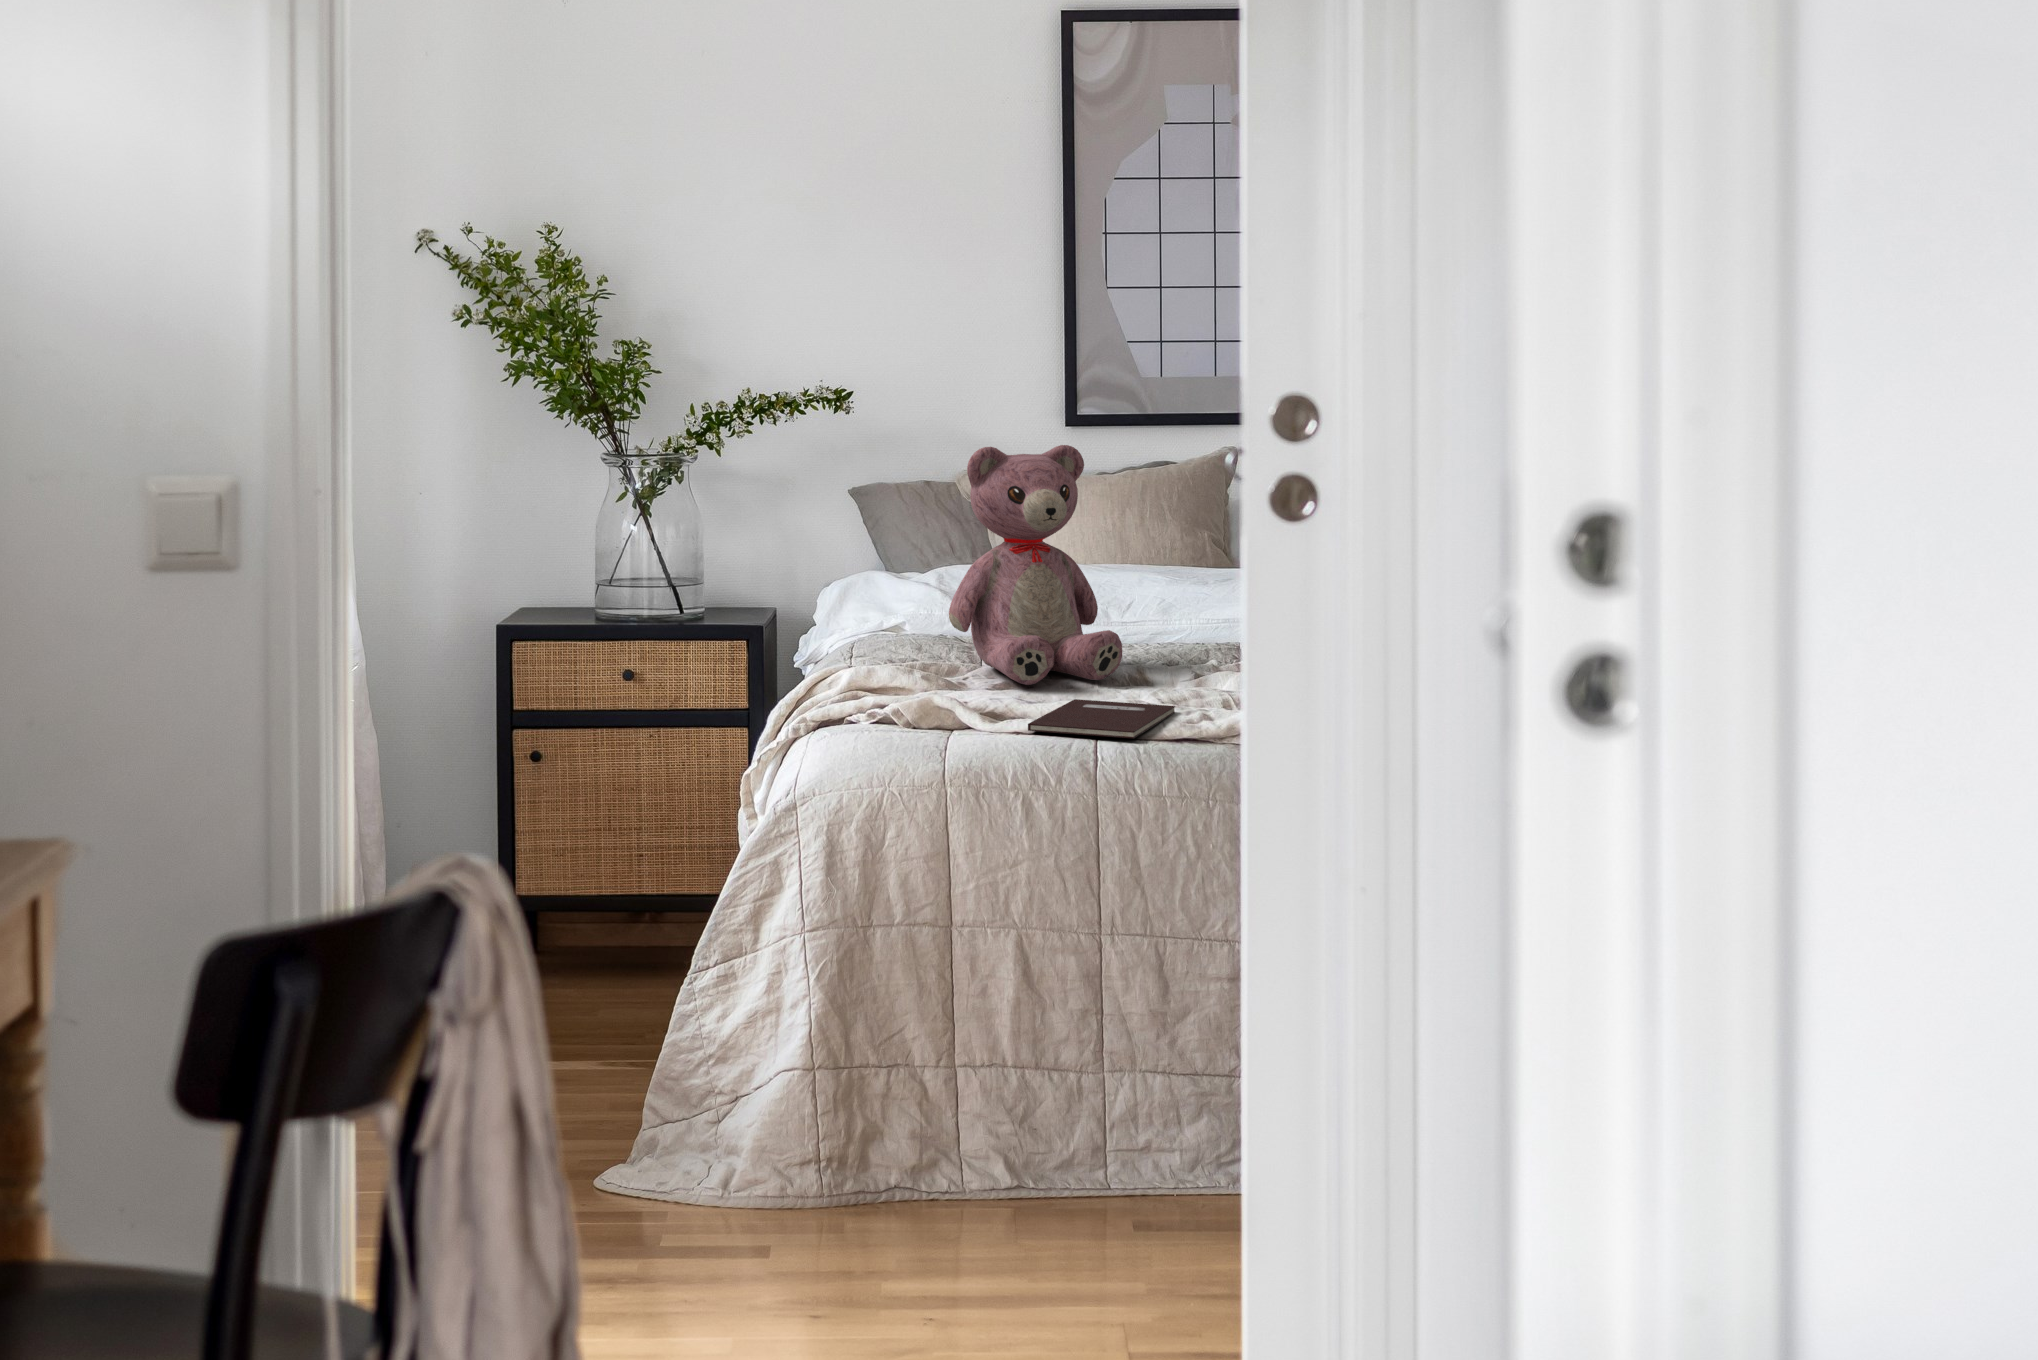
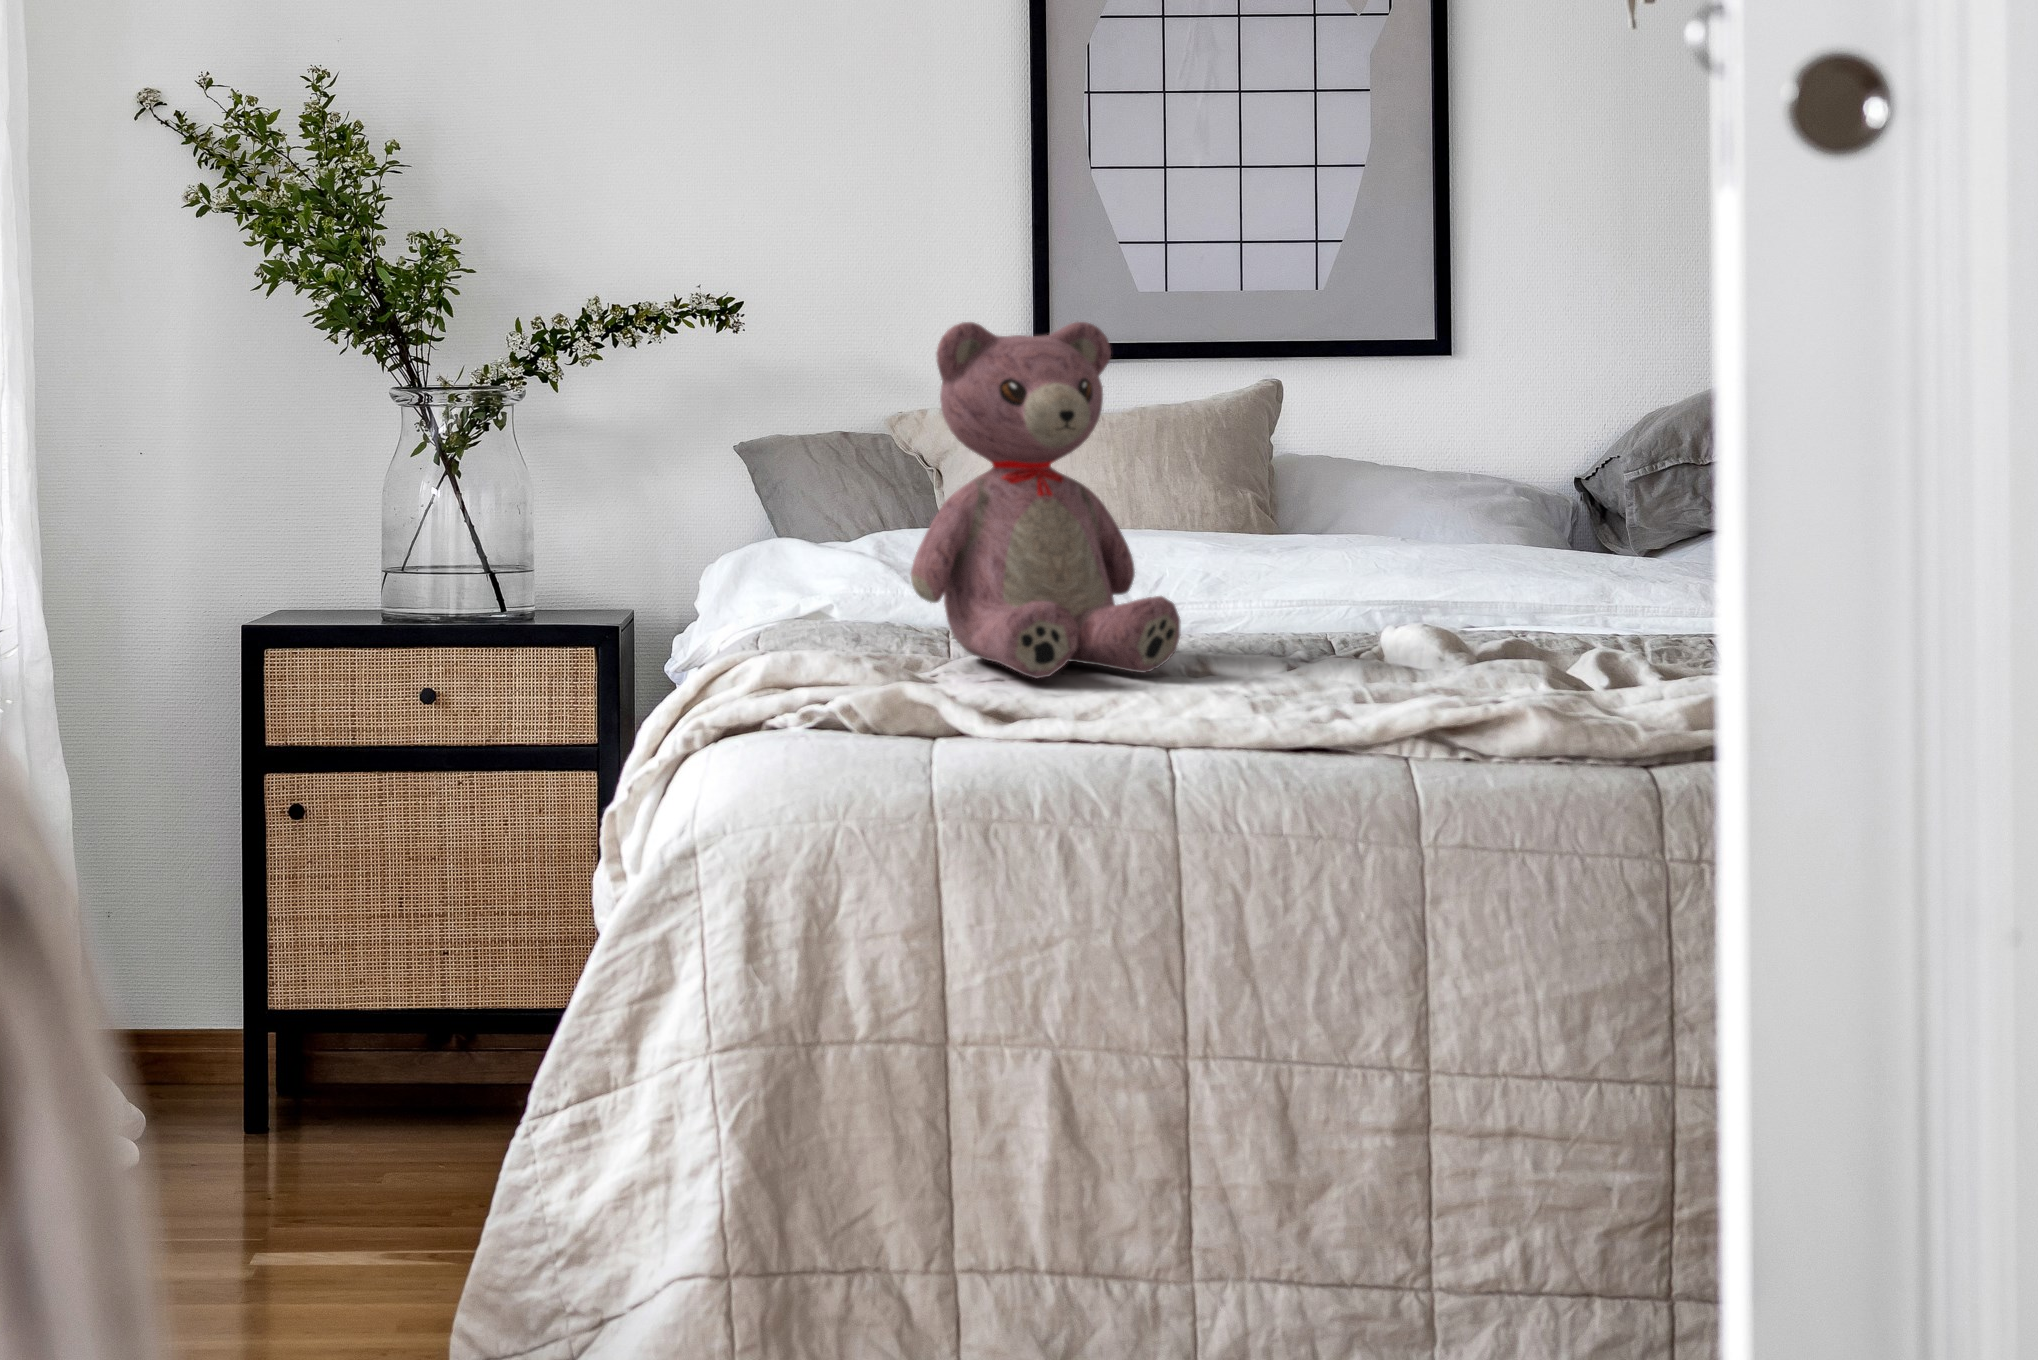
notebook: present [1028,699,1175,738] -> none [1055,696,1278,745]

